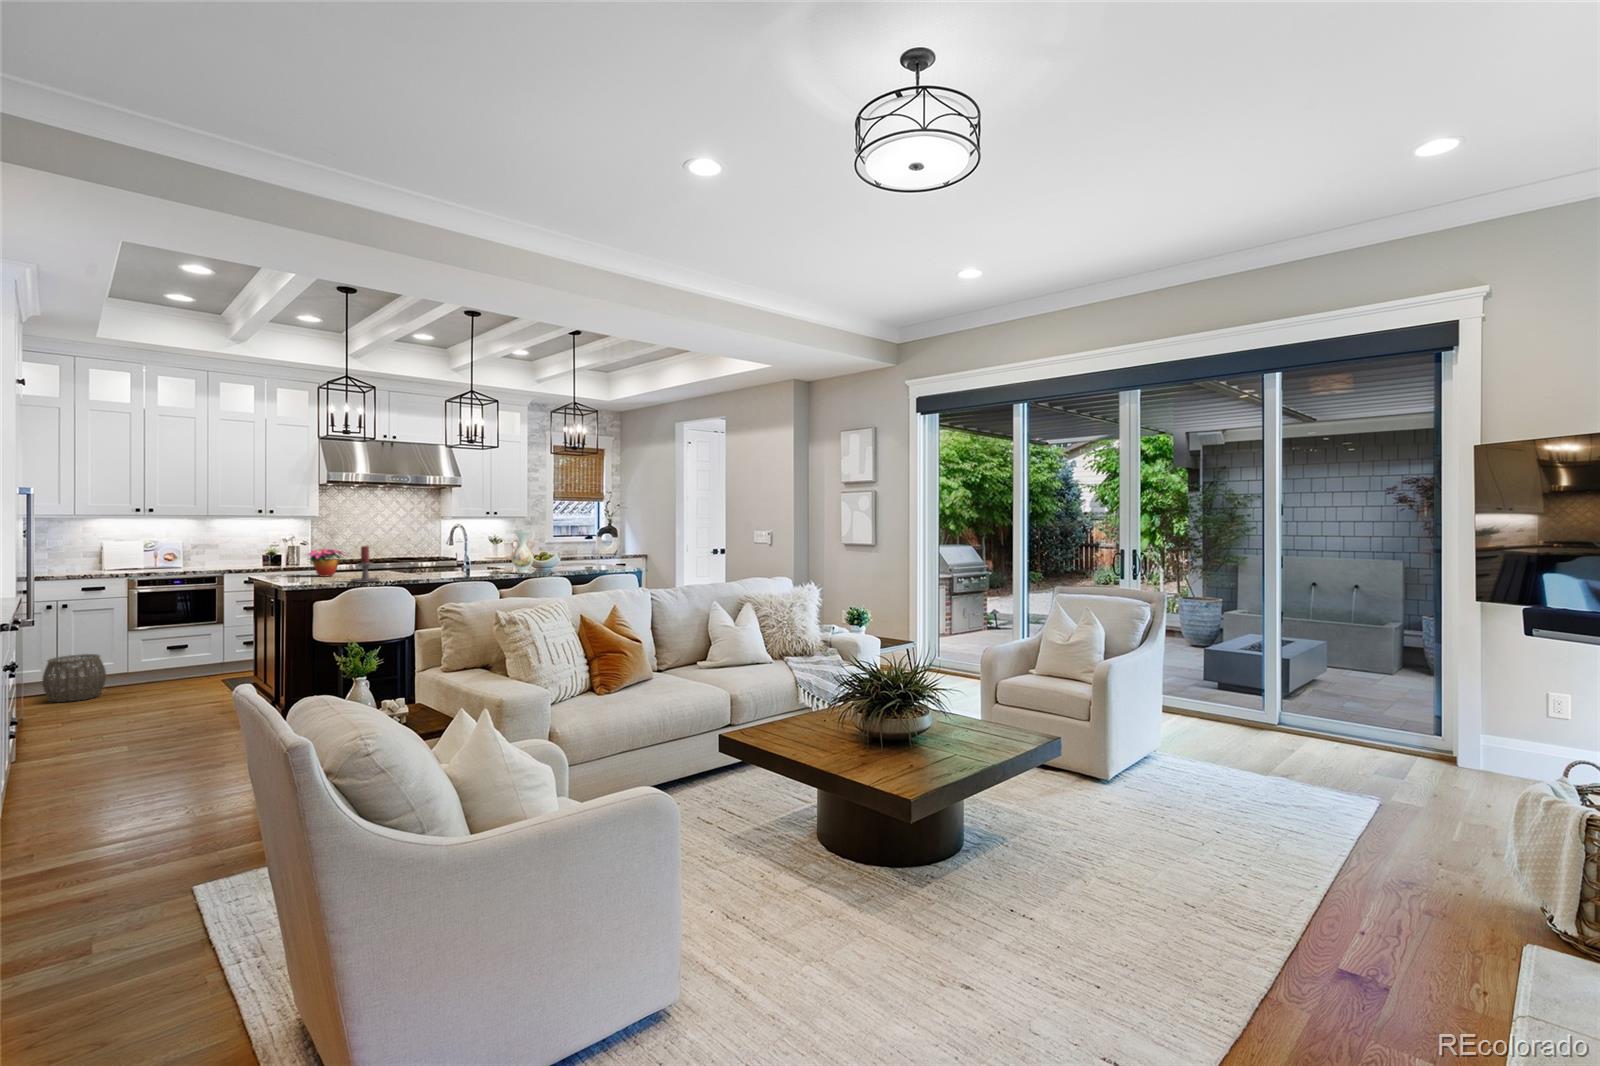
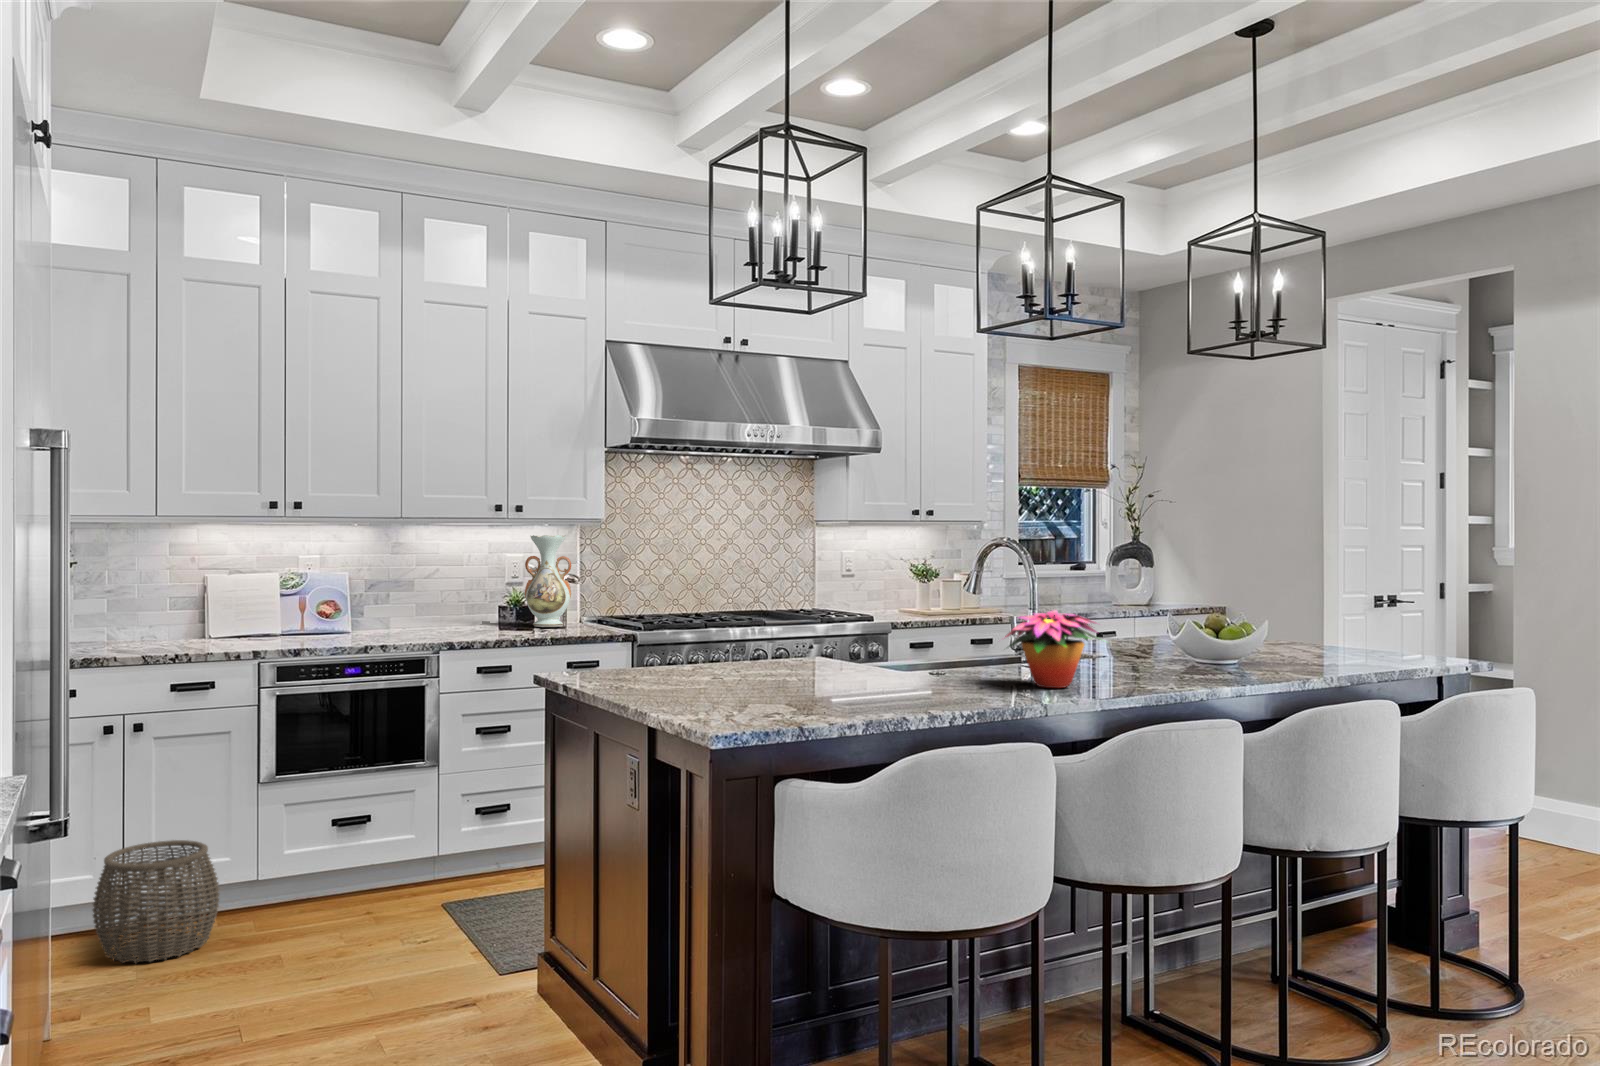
vase: present [511,531,534,573] -> present [525,535,571,627]
candle holder: present [351,546,380,583] -> none [836,601,918,711]
flower arrangement: present [308,549,343,577] -> present [1005,610,1099,688]

